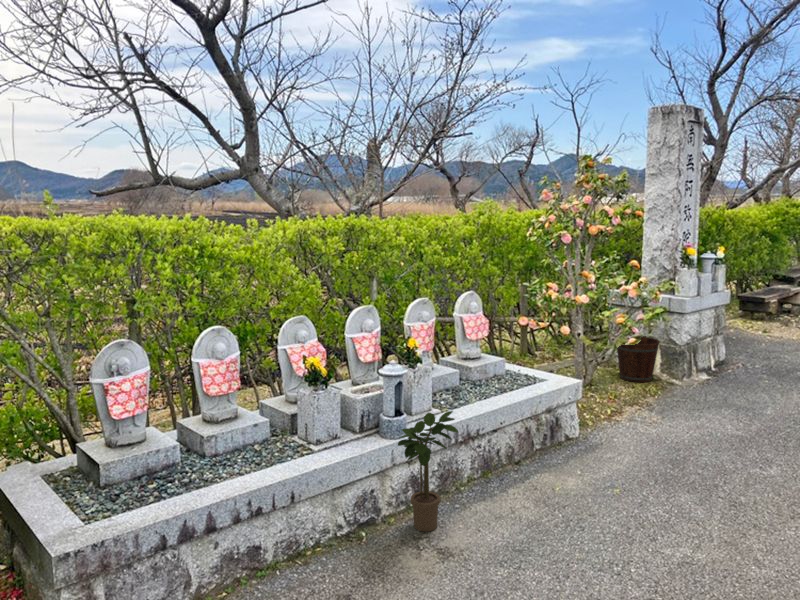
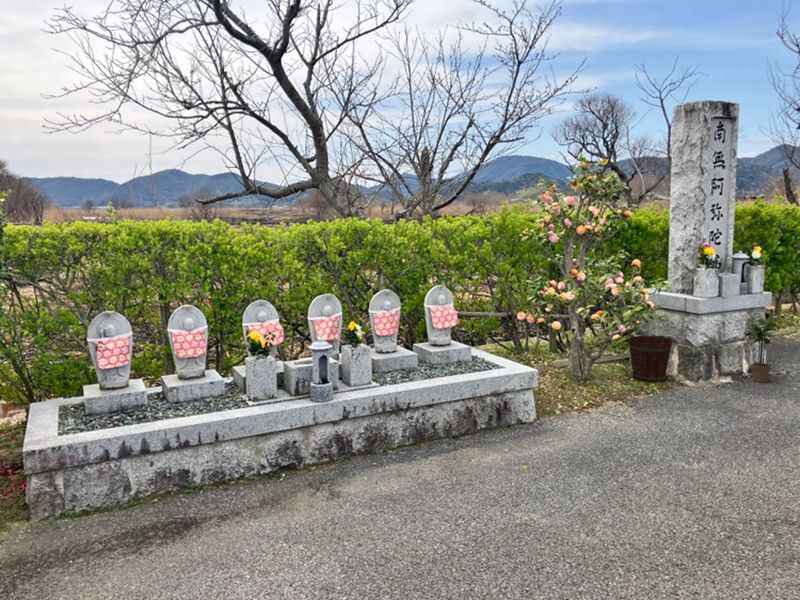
potted plant: present [398,411,458,532] -> present [744,317,780,383]

